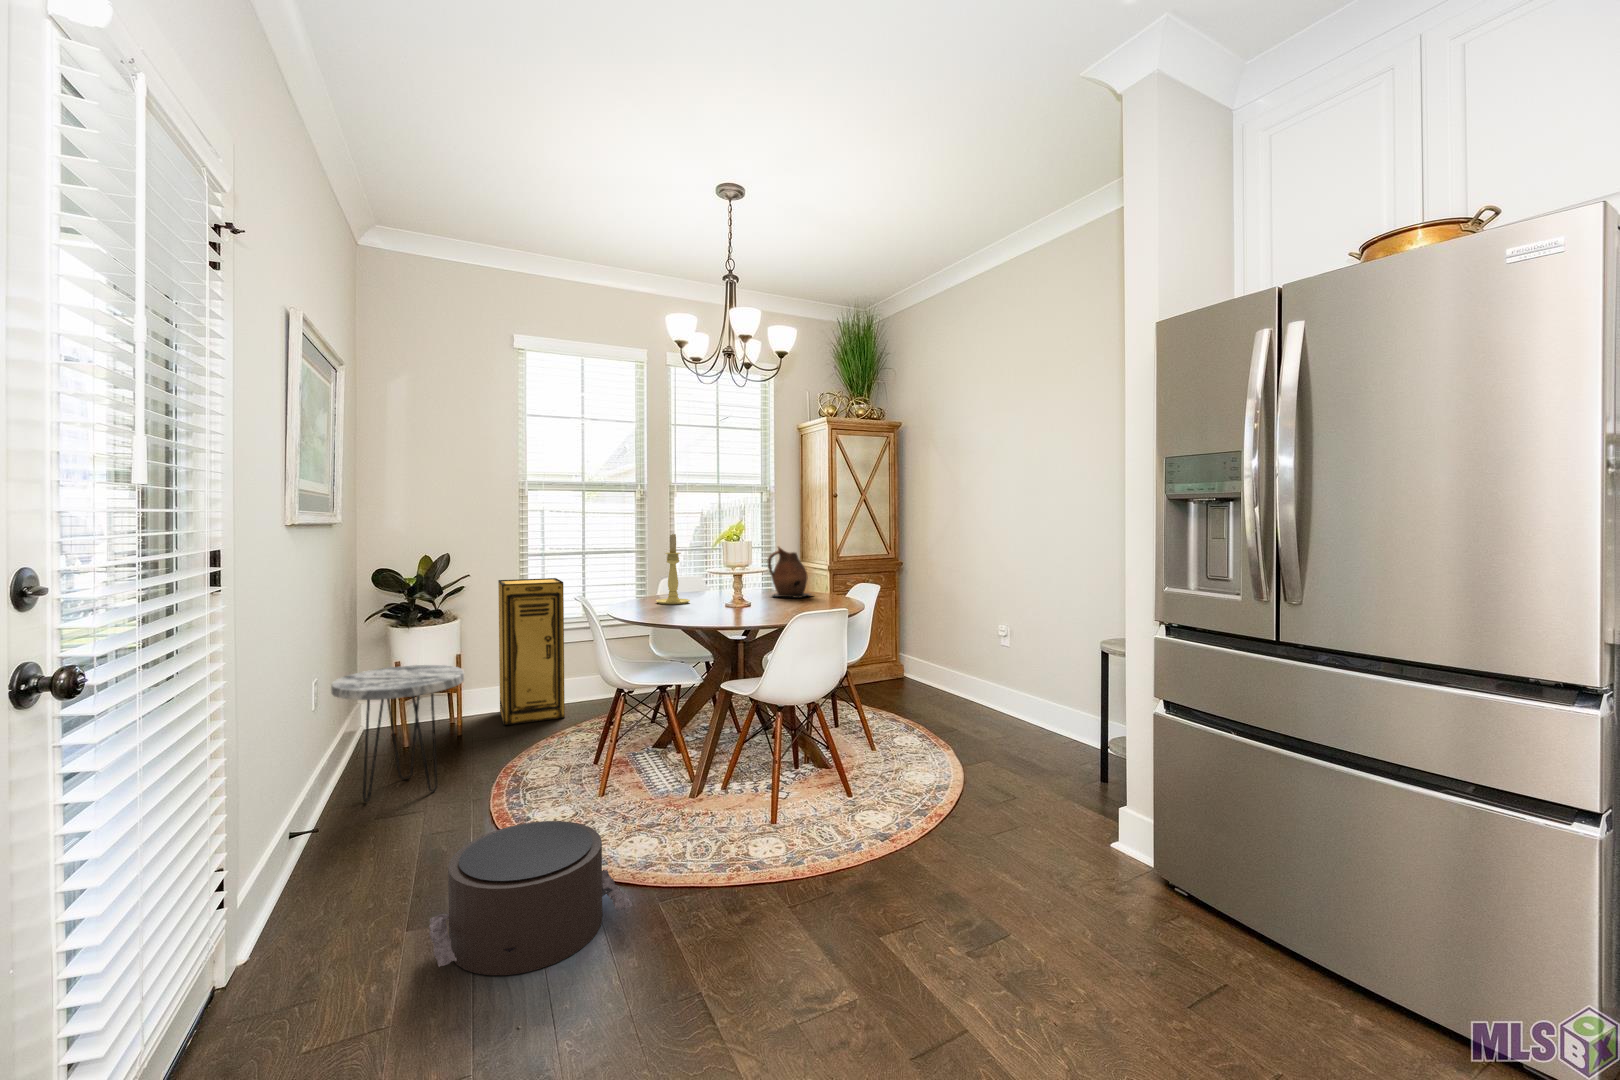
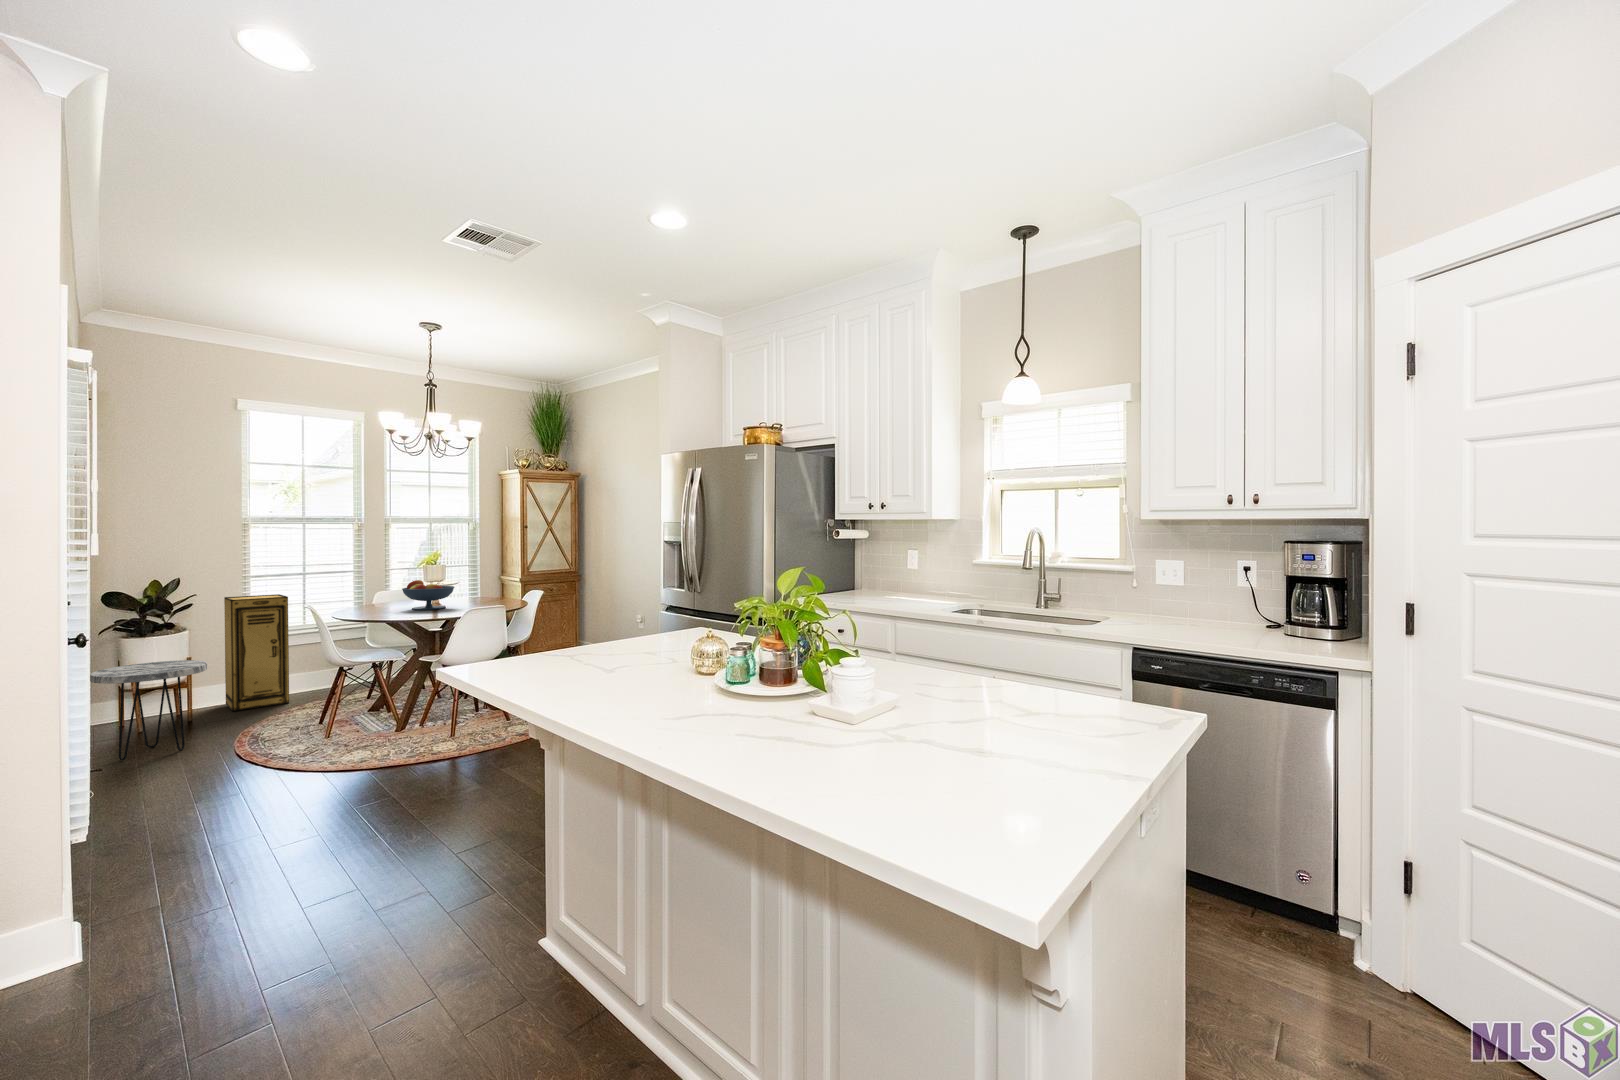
candle holder: present [656,534,690,604] -> none [370,558,398,608]
ceramic pitcher: present [768,547,810,598] -> none [463,566,500,602]
fruit bowl: none [697,566,766,611] -> present [402,580,454,610]
pouf: present [429,821,632,975] -> none [210,736,350,811]

